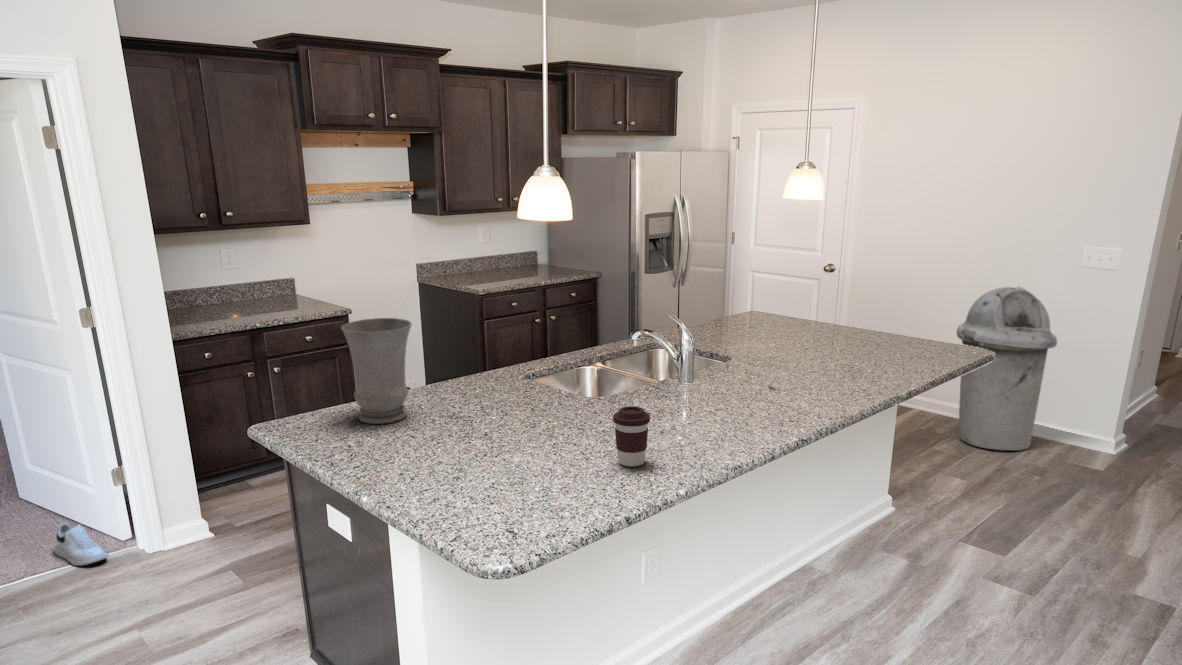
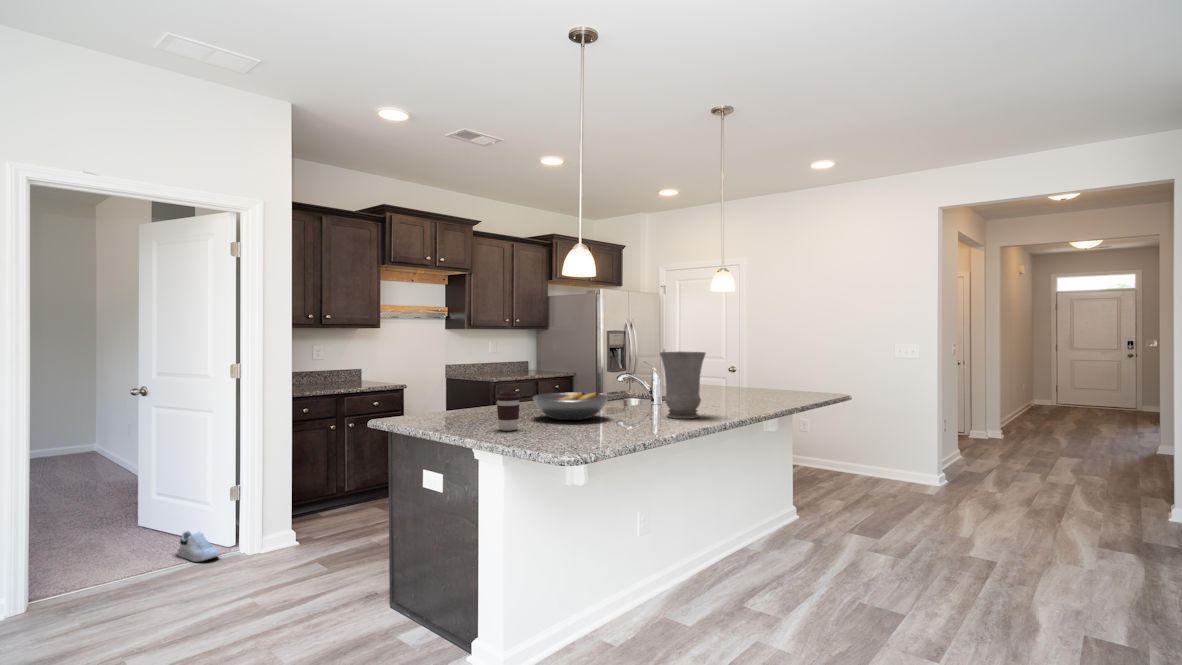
trash can: present [957,287,1057,450] -> none [823,371,889,485]
vase: present [341,318,412,424] -> present [660,352,706,419]
fruit bowl: none [489,375,600,426] -> present [533,392,608,420]
coffee cup: present [613,406,650,467] -> present [496,391,521,431]

